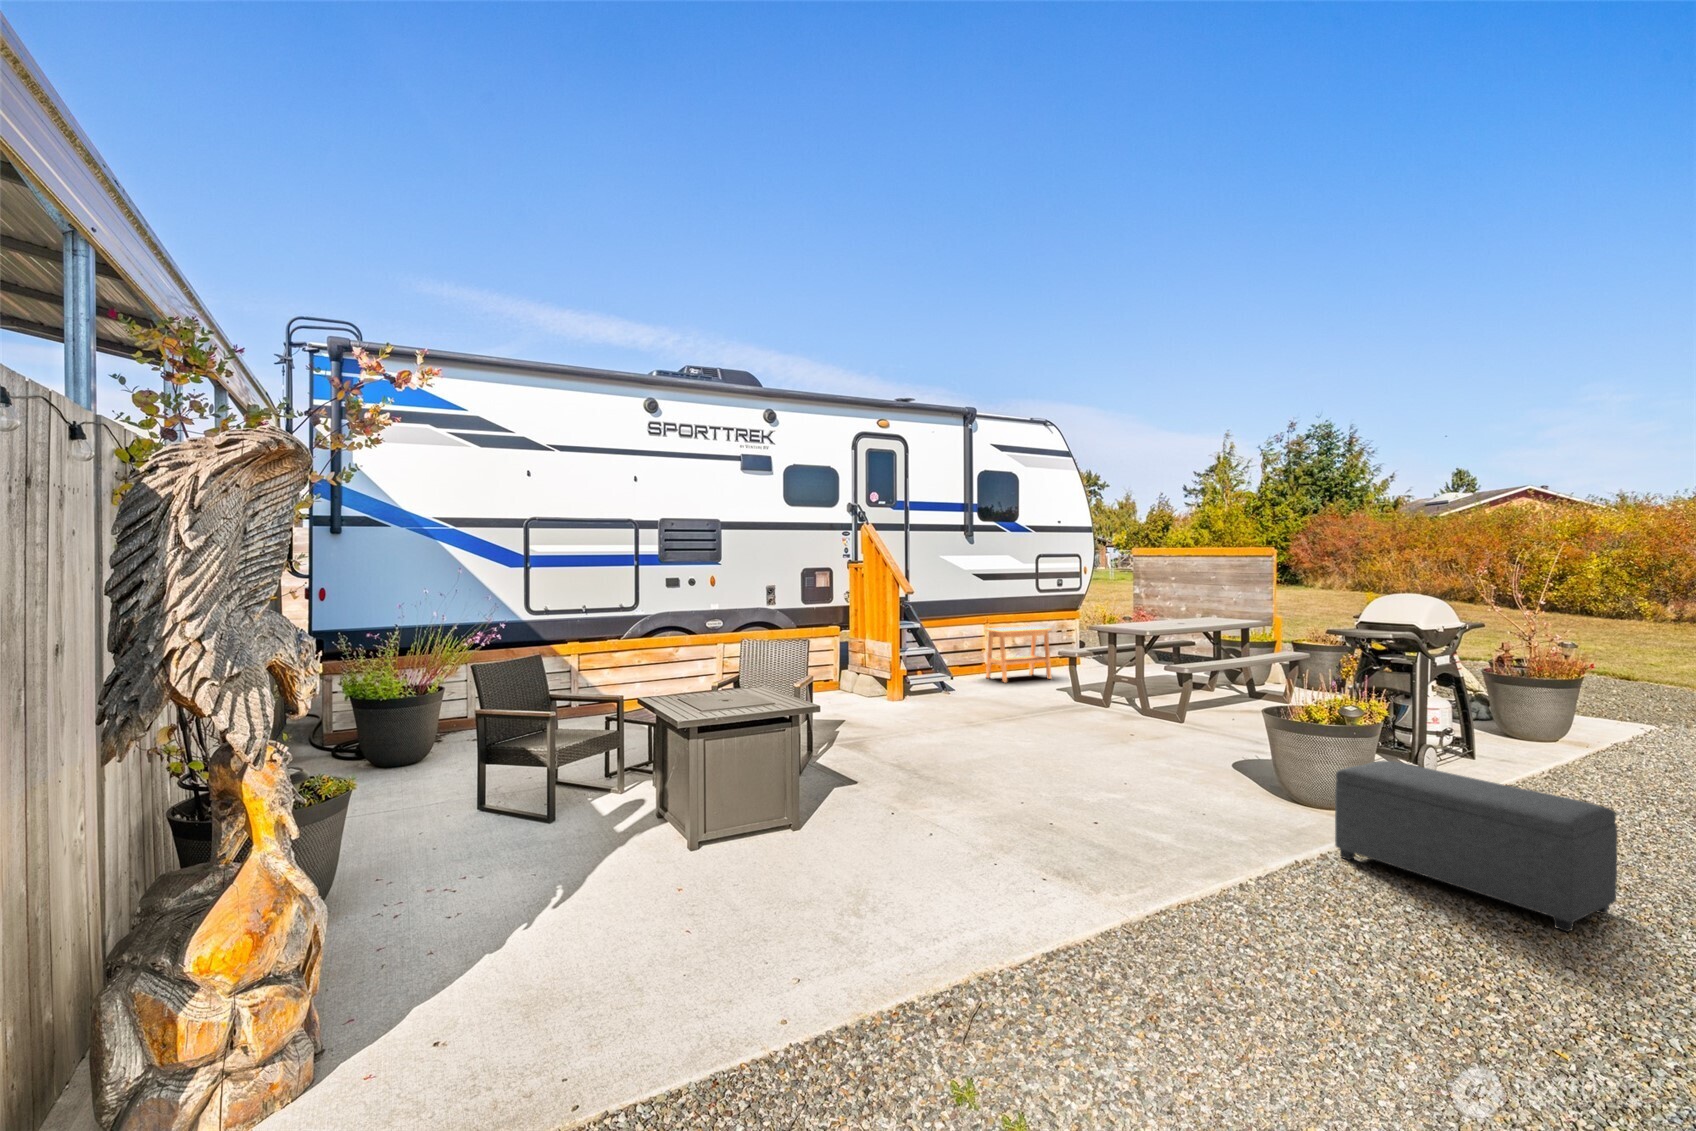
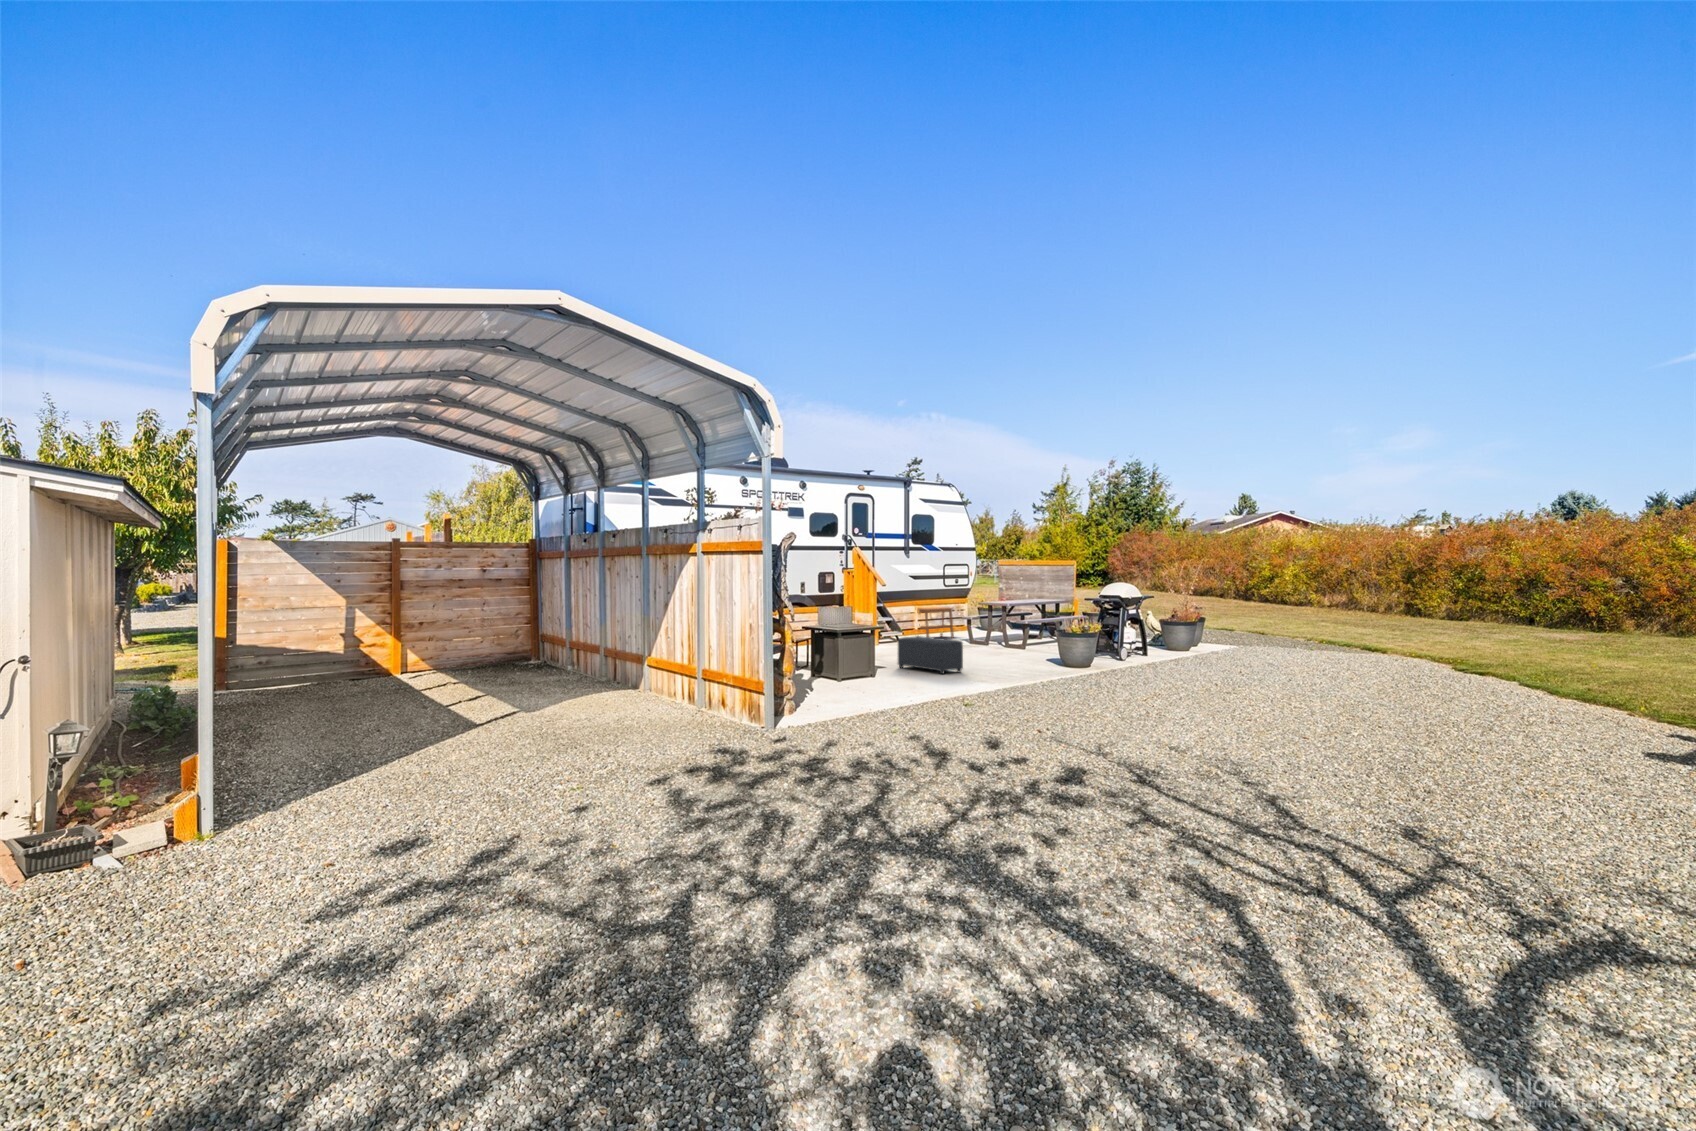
ottoman: present [1335,761,1617,932] -> present [898,636,963,674]

